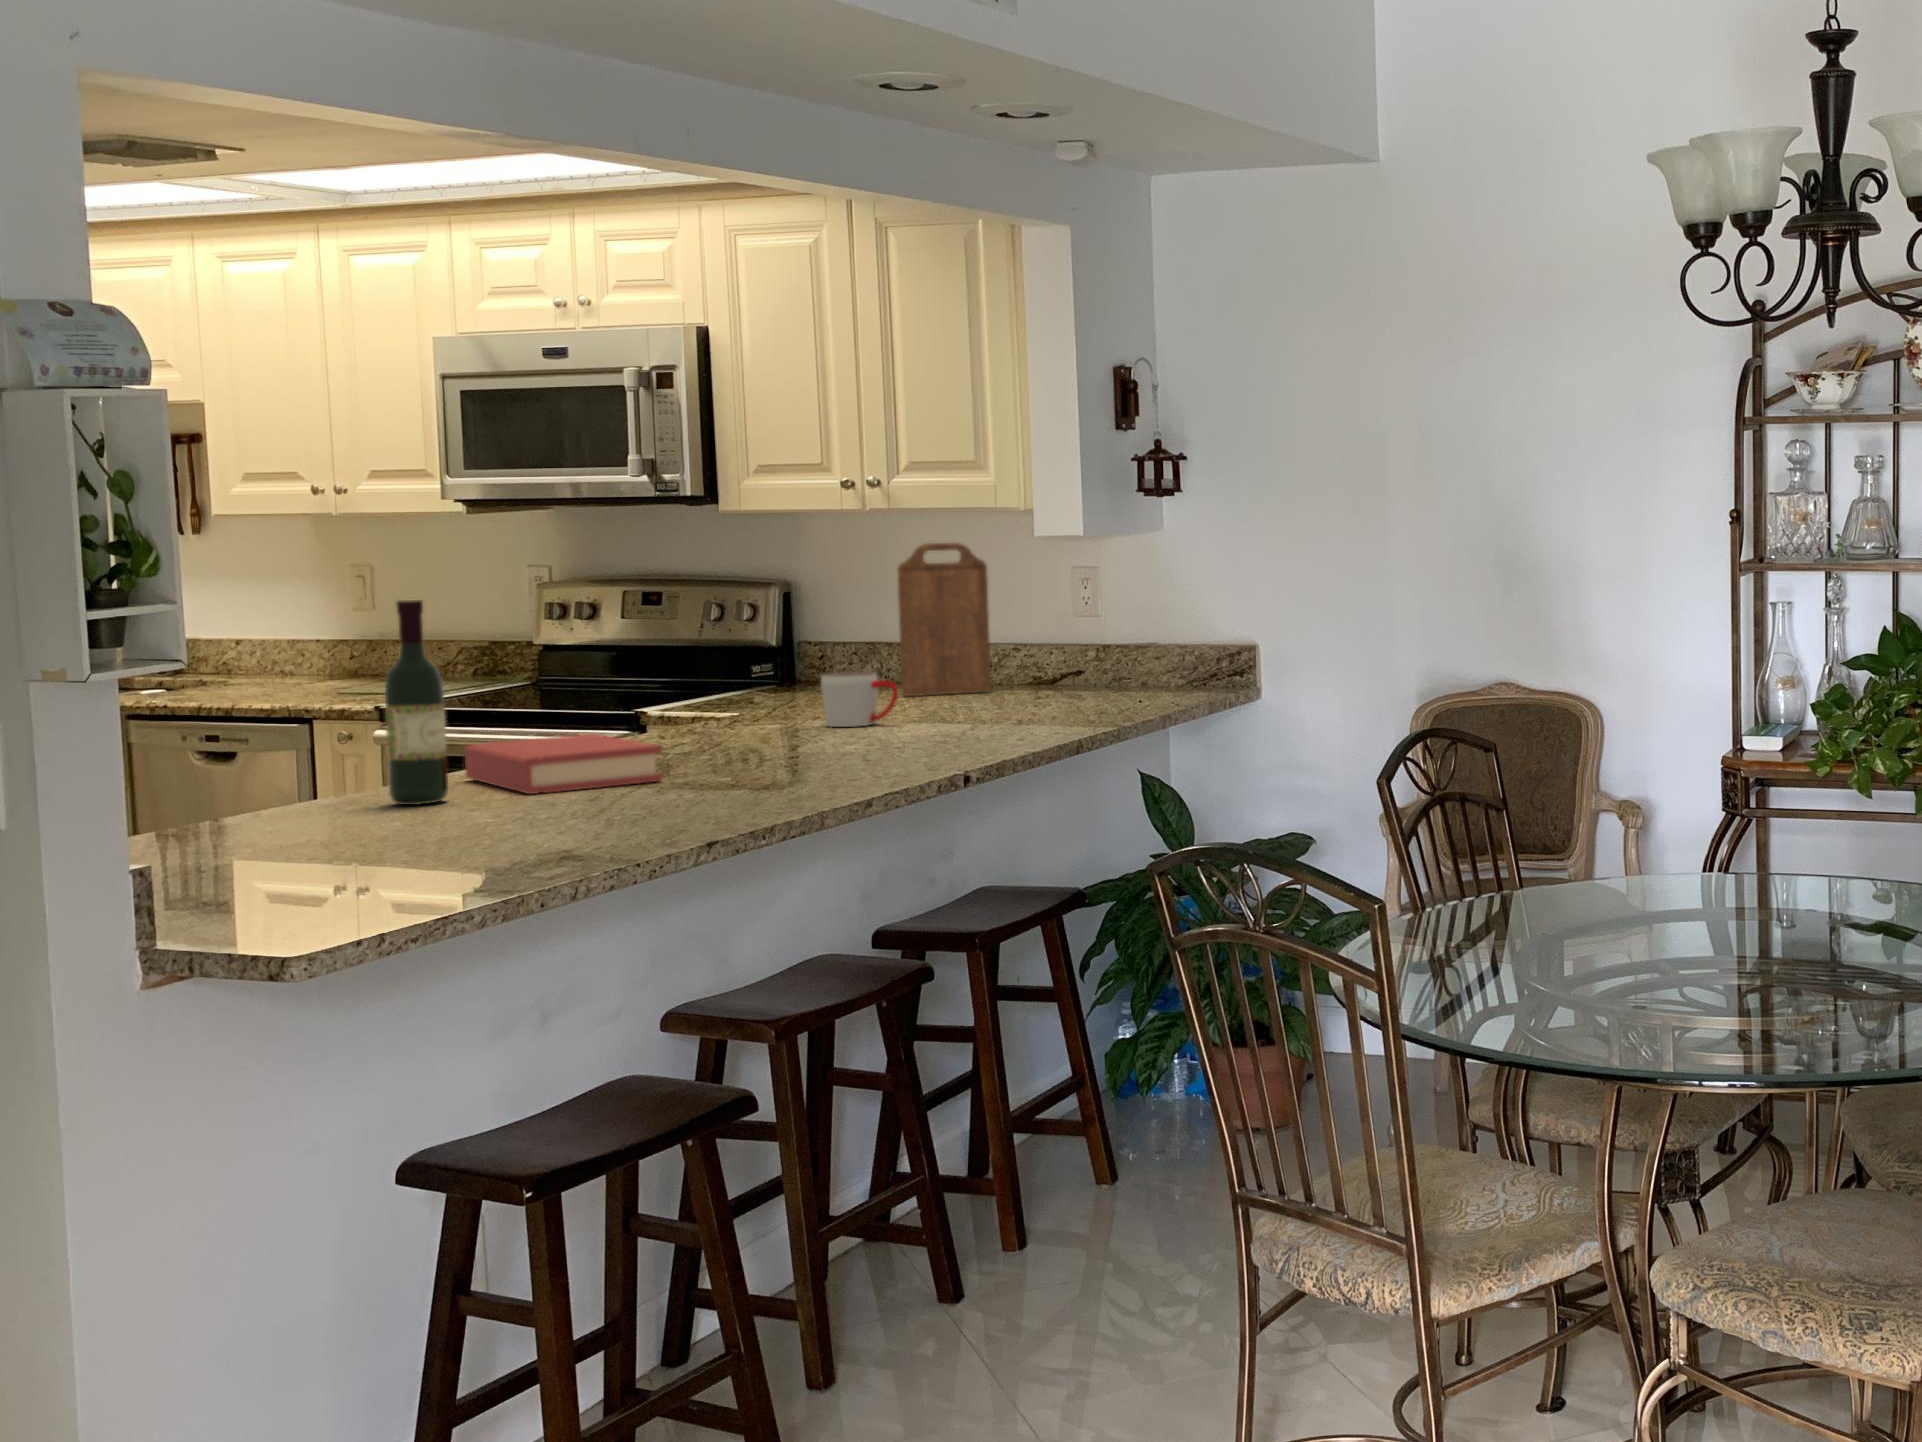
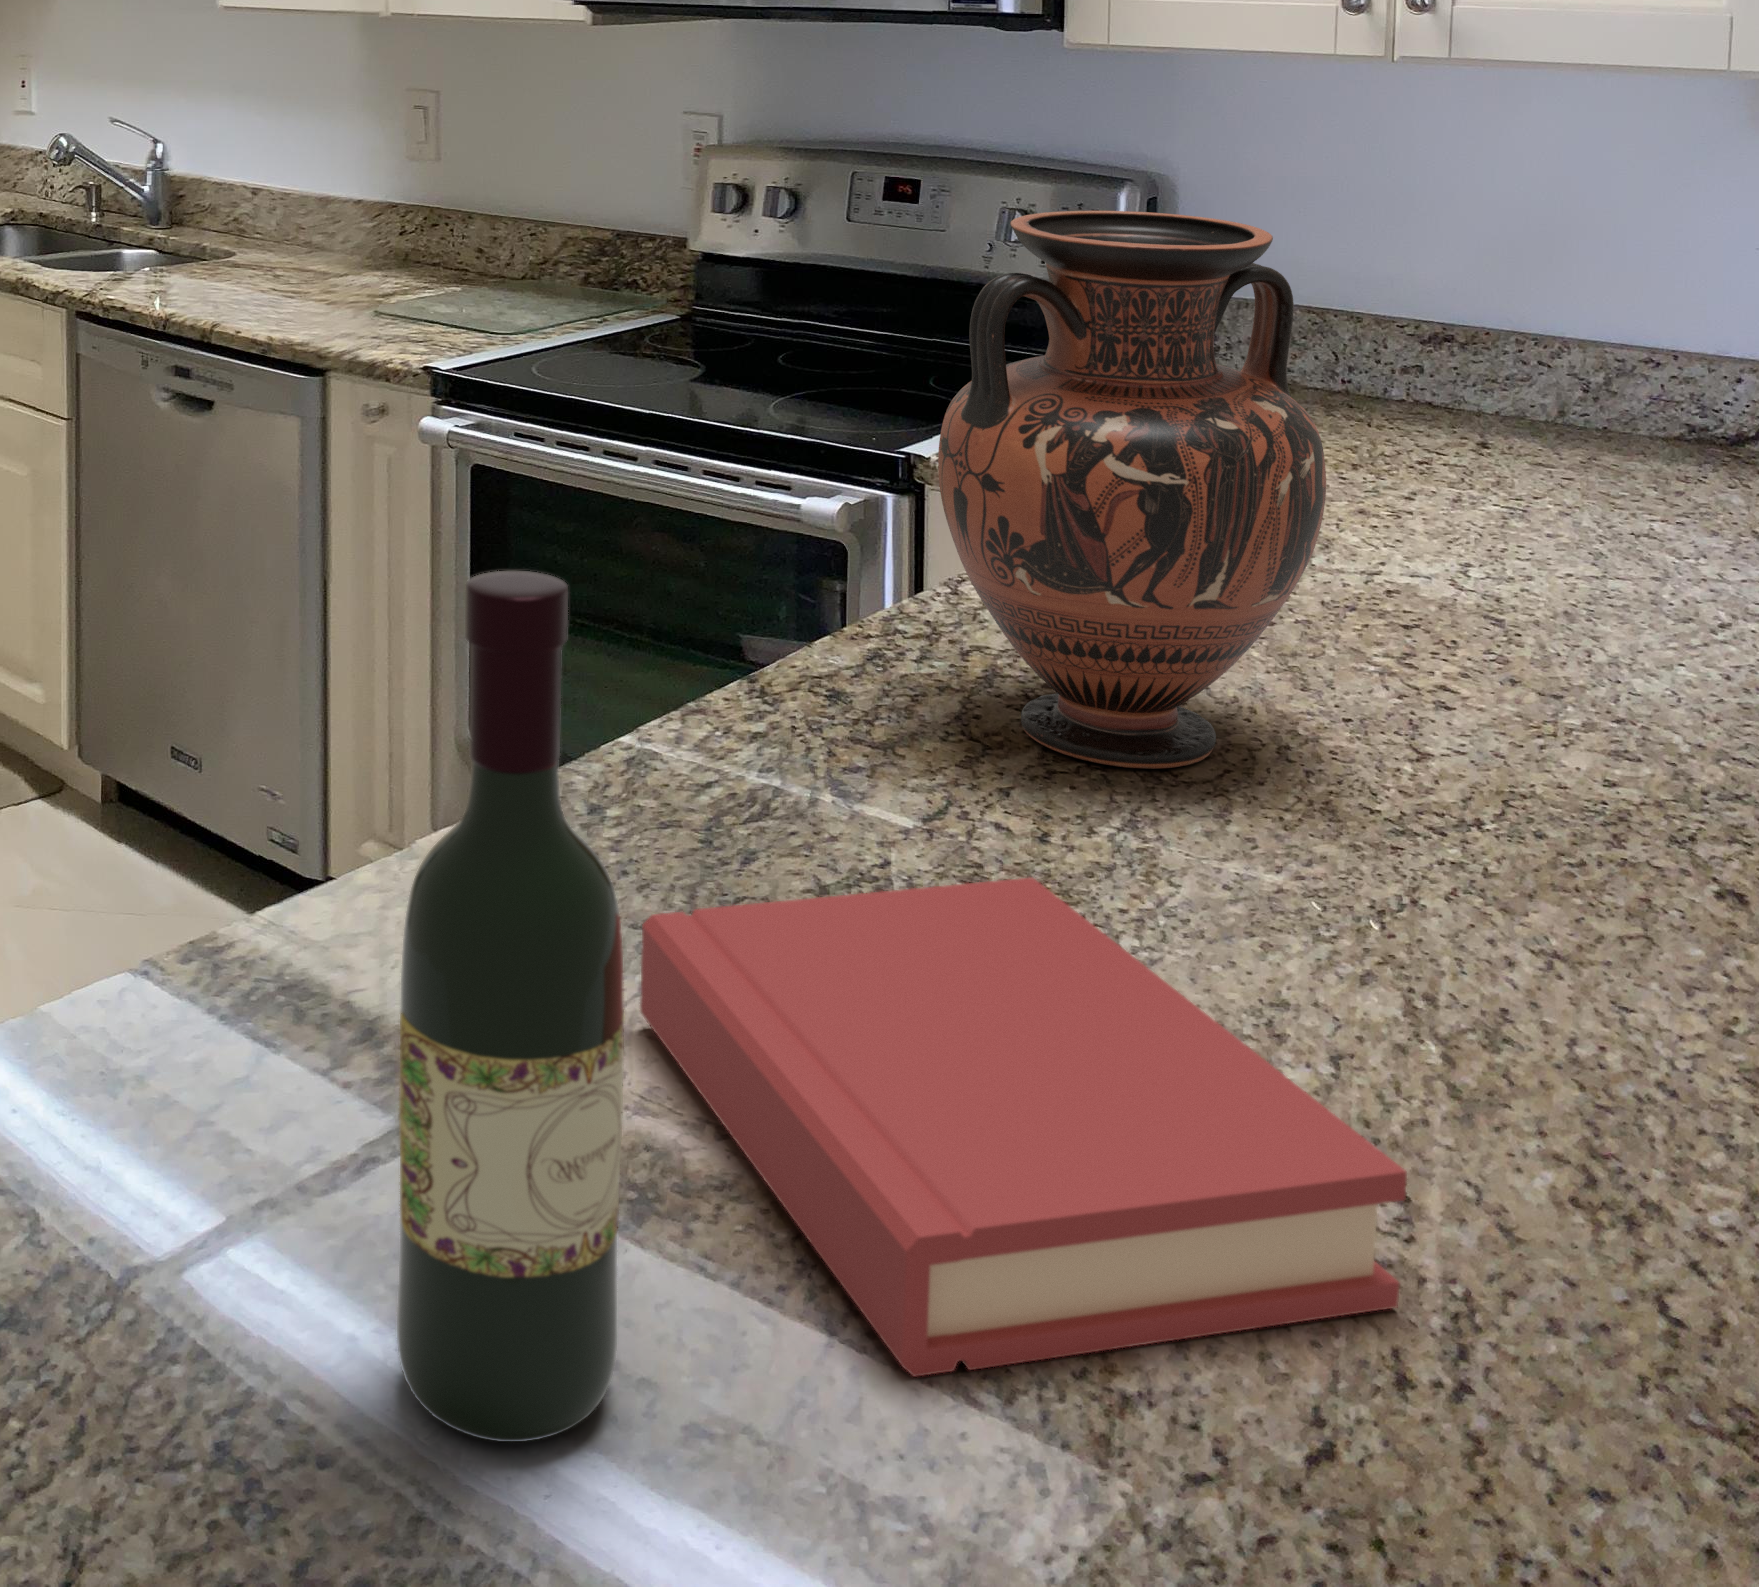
cutting board: present [897,543,991,696] -> none [1474,145,1708,491]
vase: none [593,553,734,746] -> present [938,211,1326,769]
mug: present [821,672,898,727] -> none [1477,531,1723,702]

